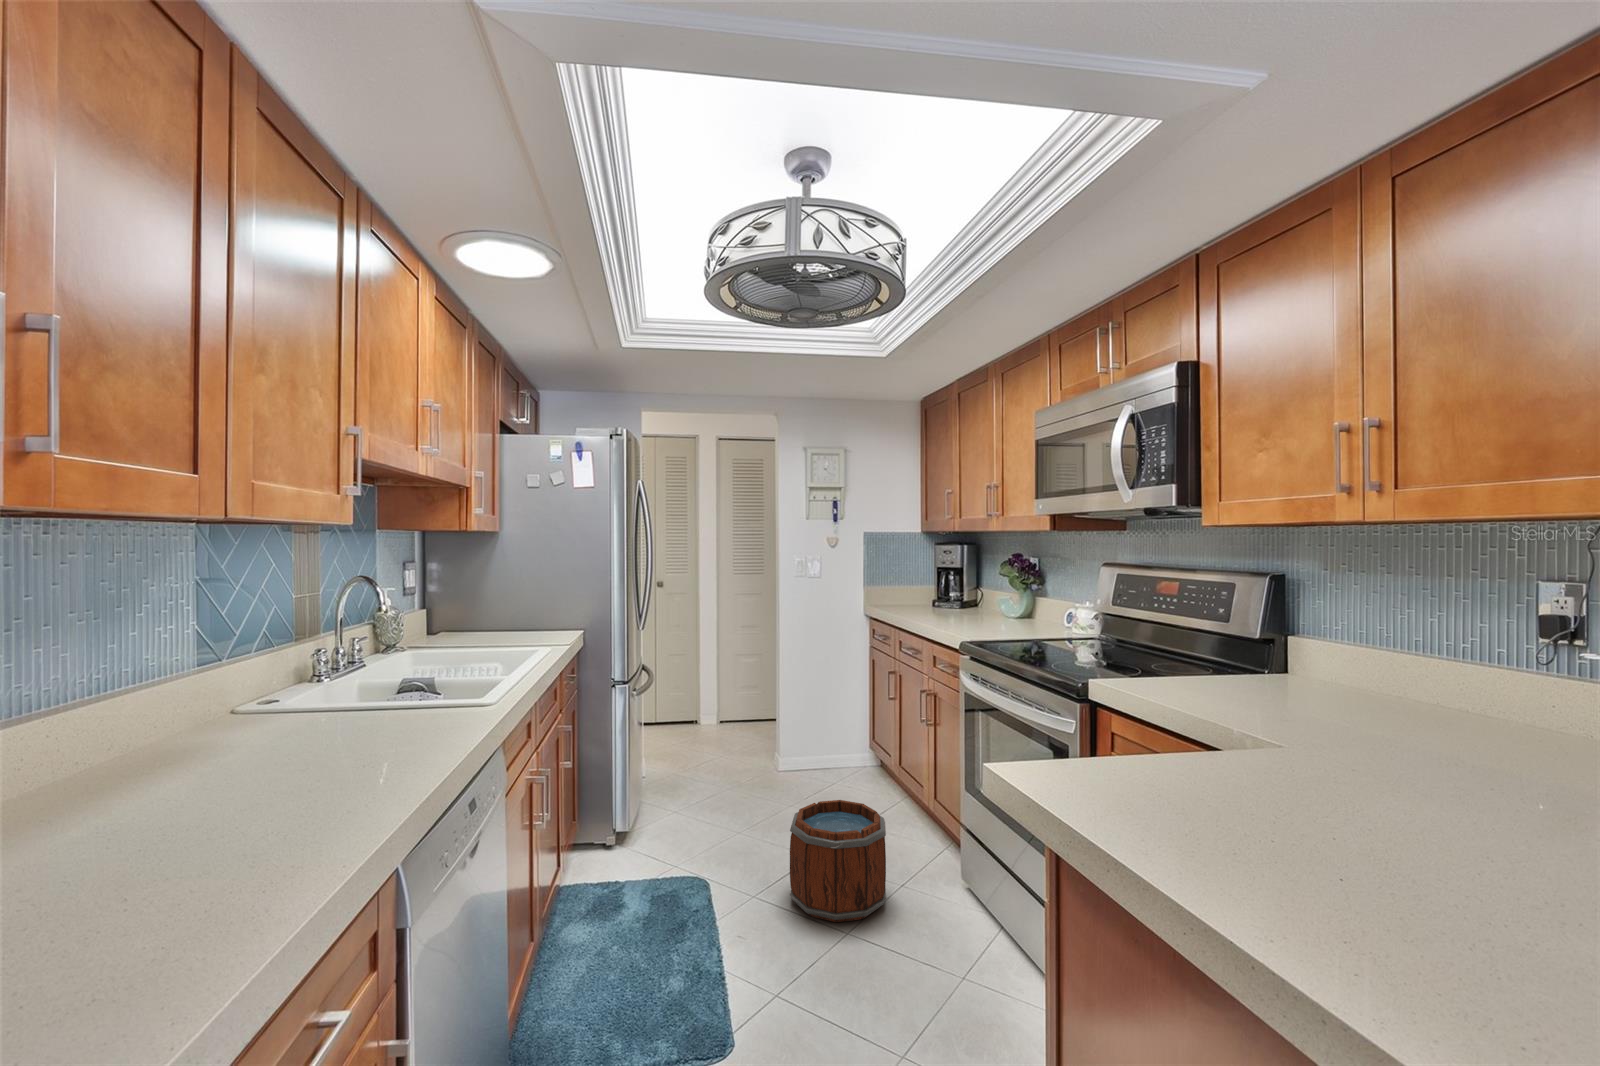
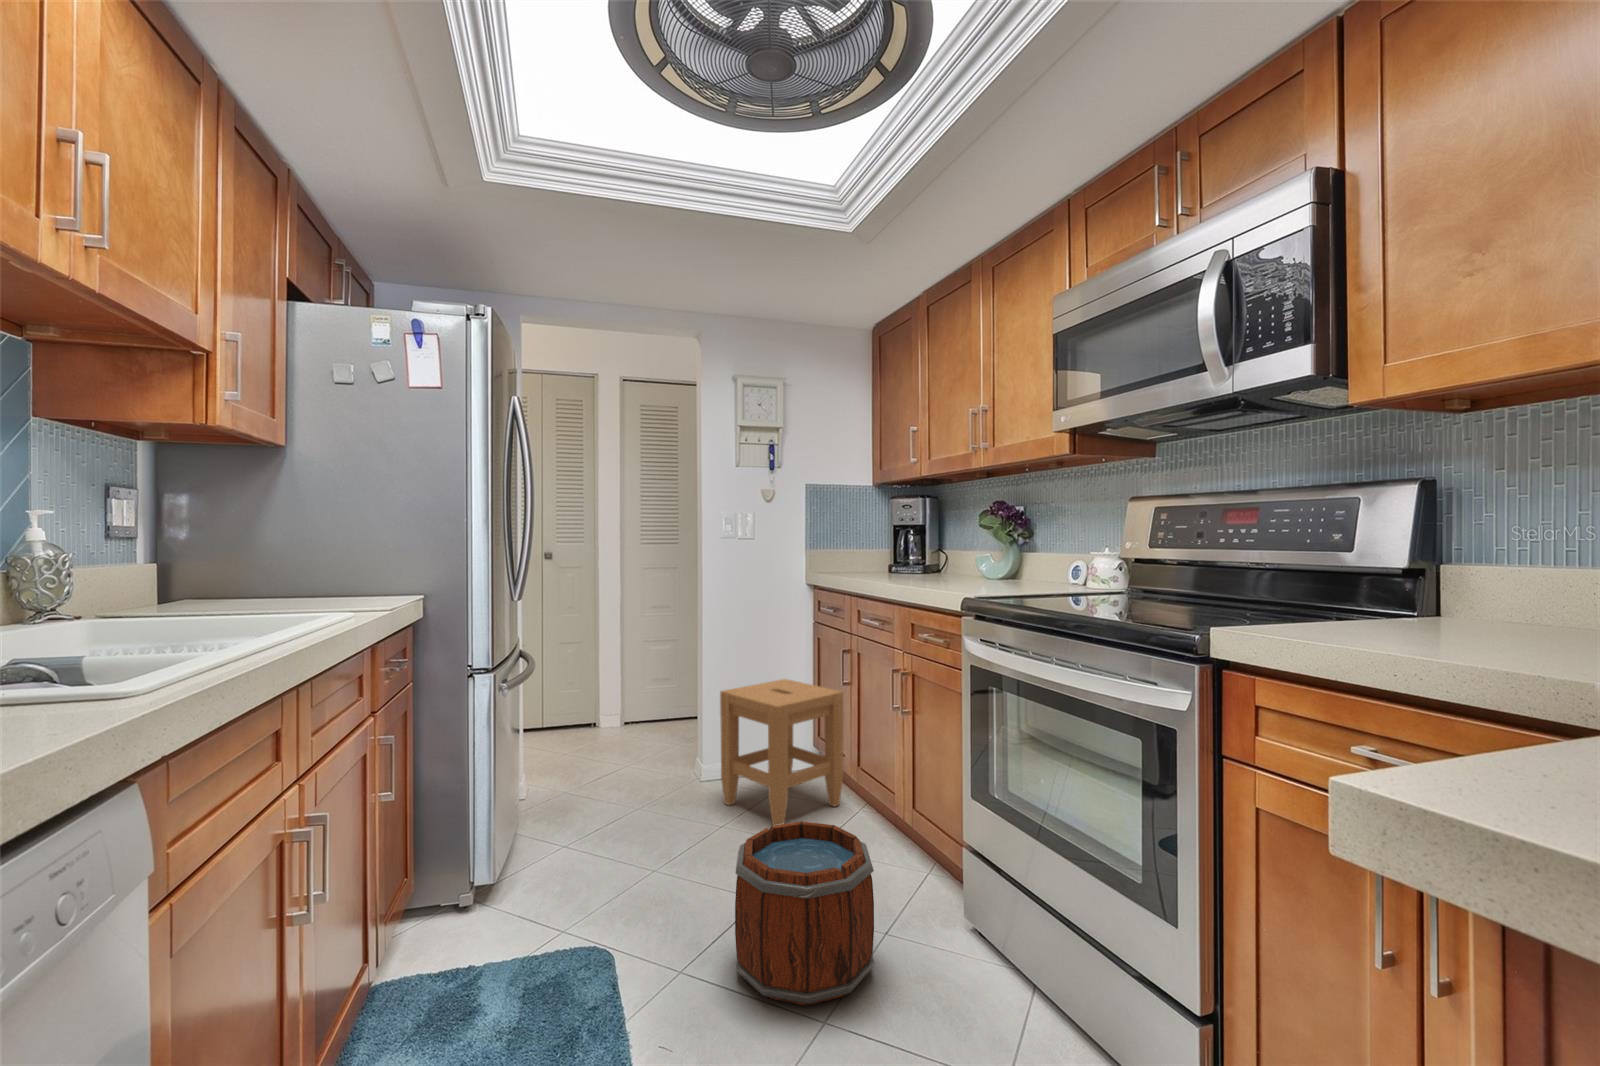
stool: none [792,692,889,809] -> present [720,679,843,825]

